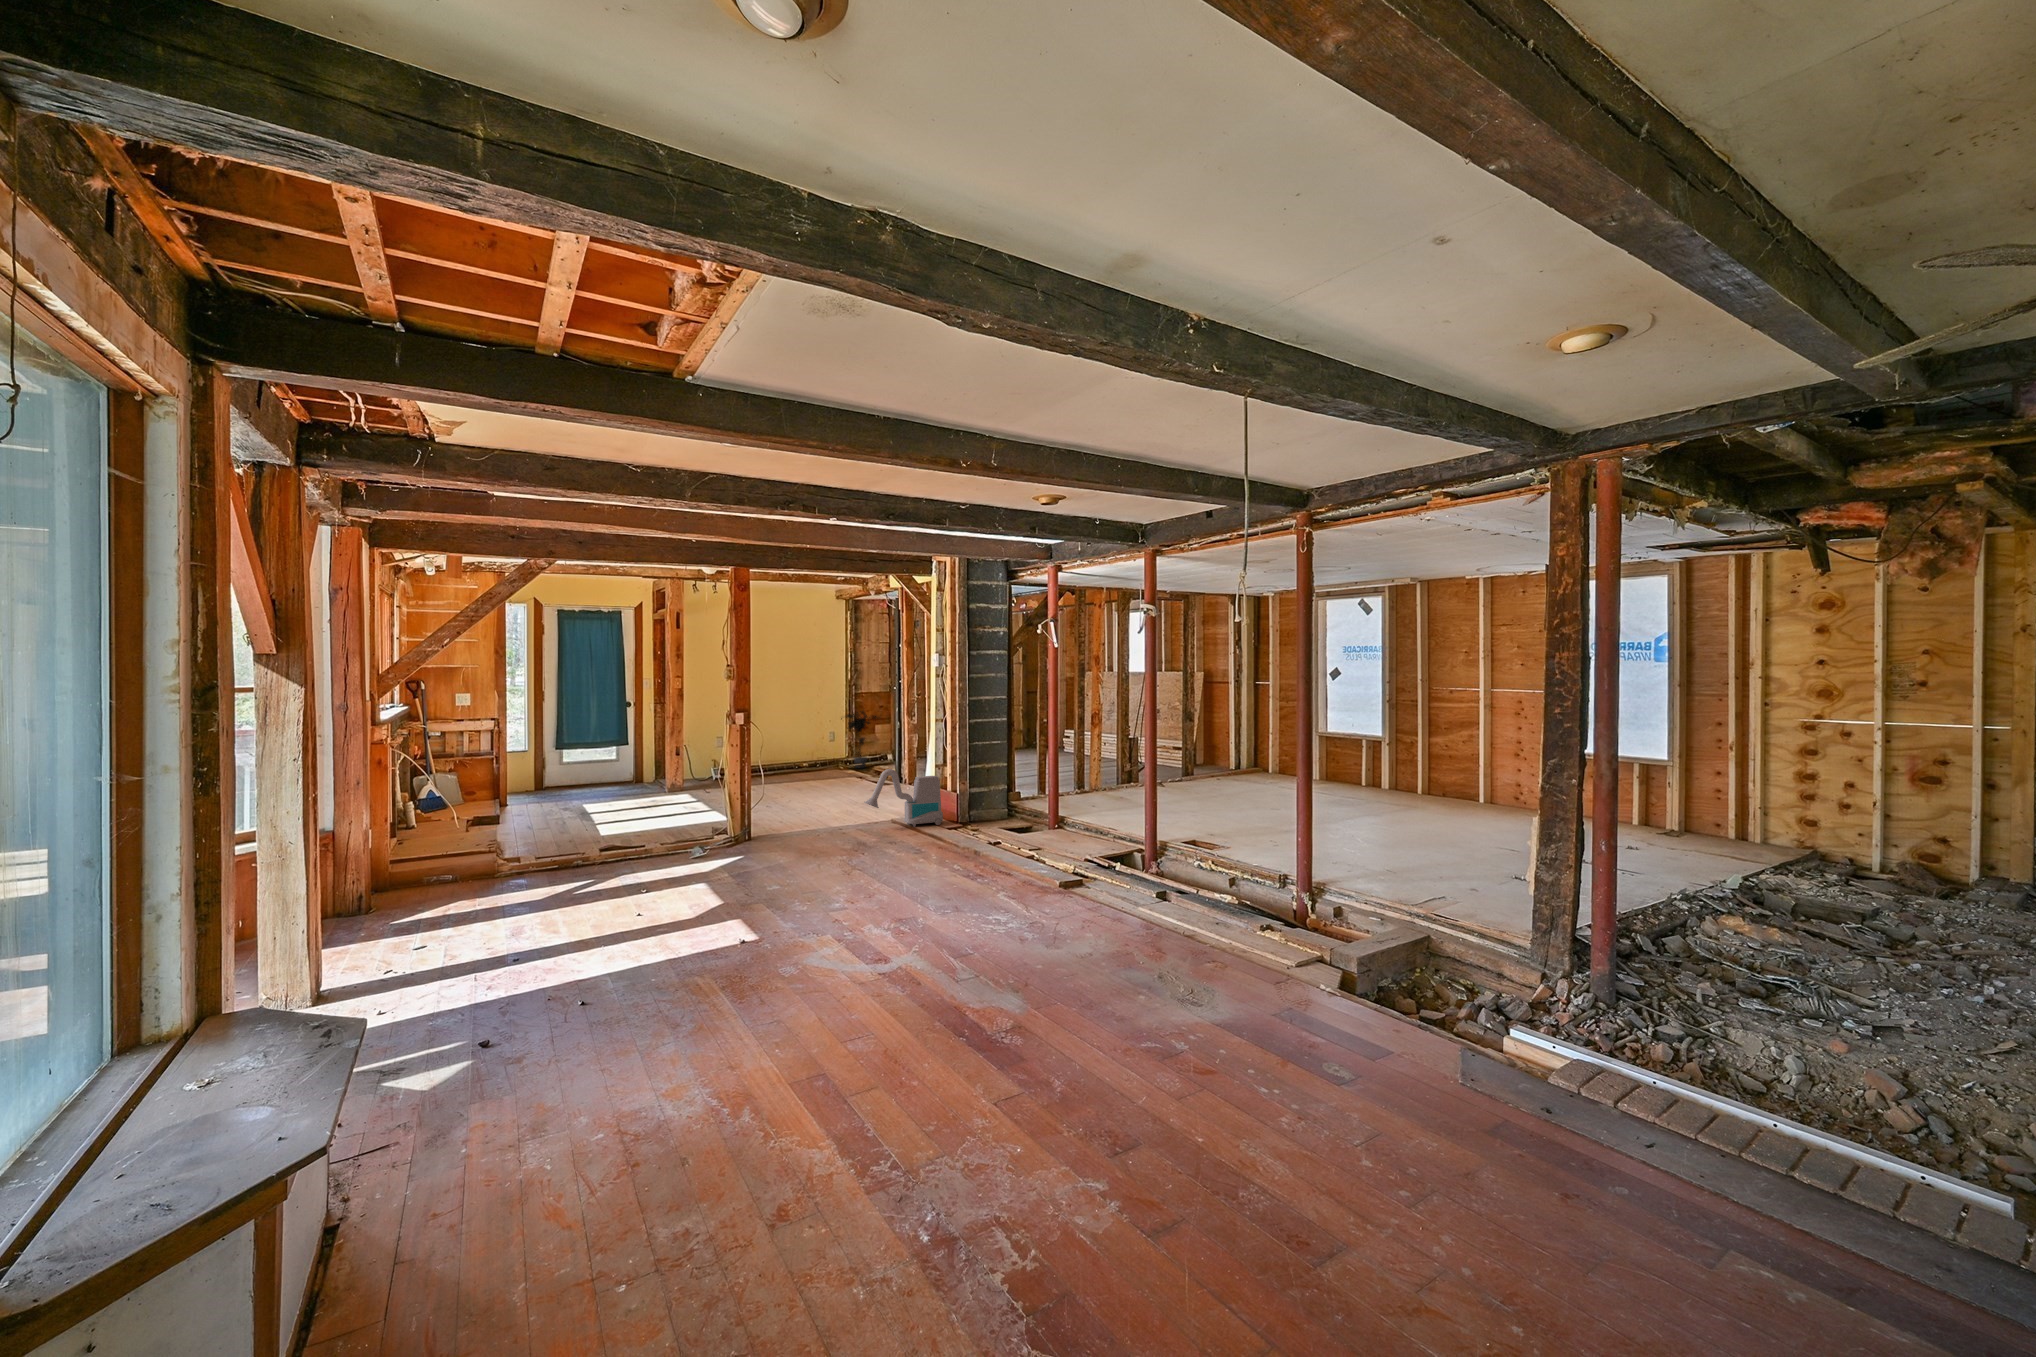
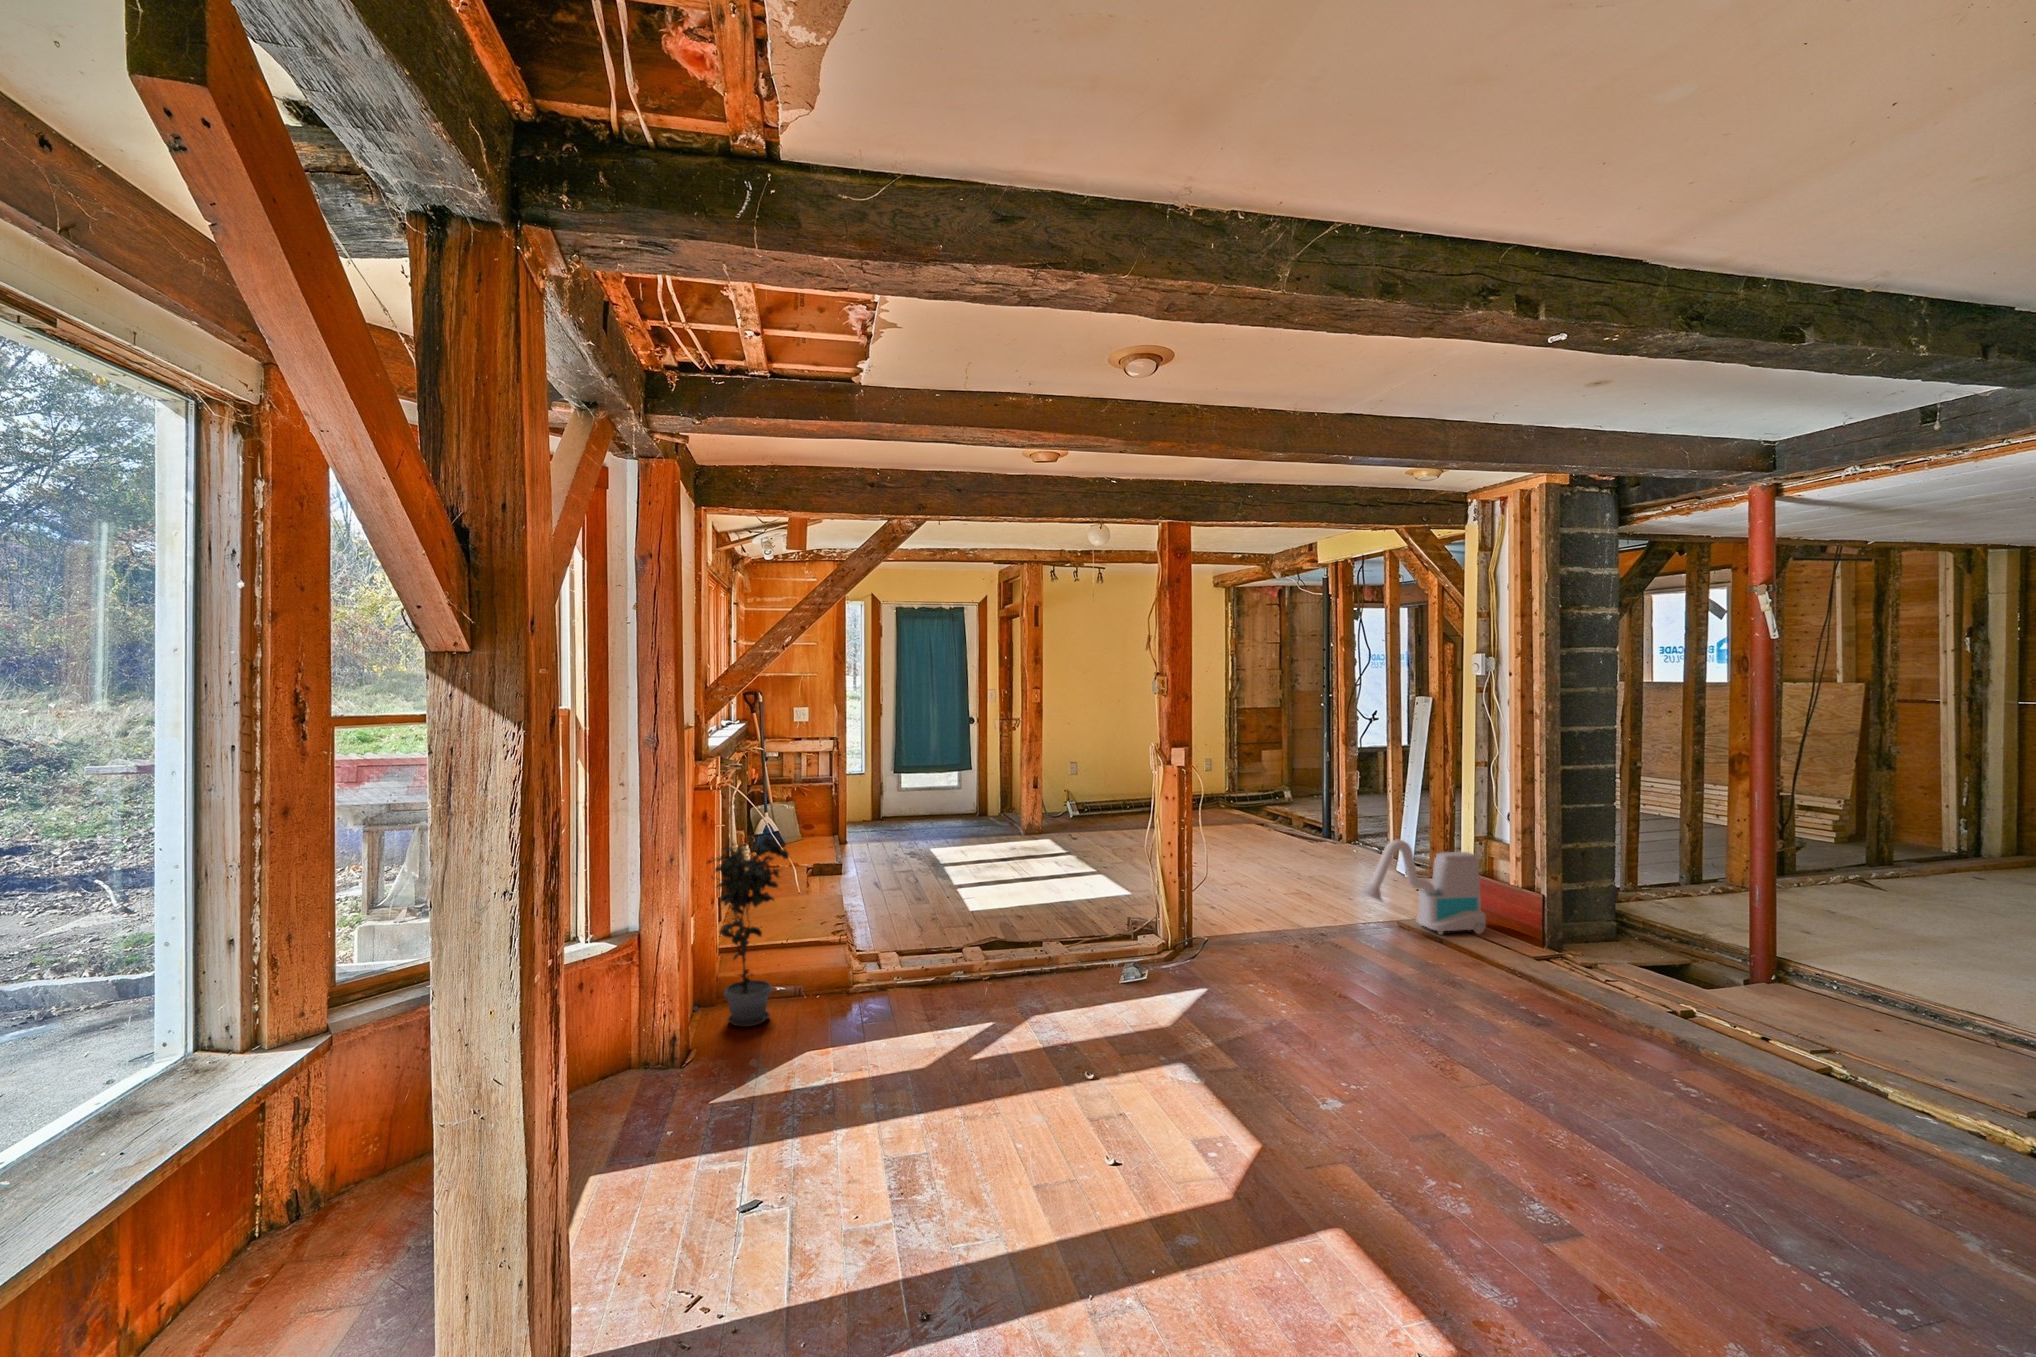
potted plant: present [841,711,877,768] -> present [707,829,789,1027]

